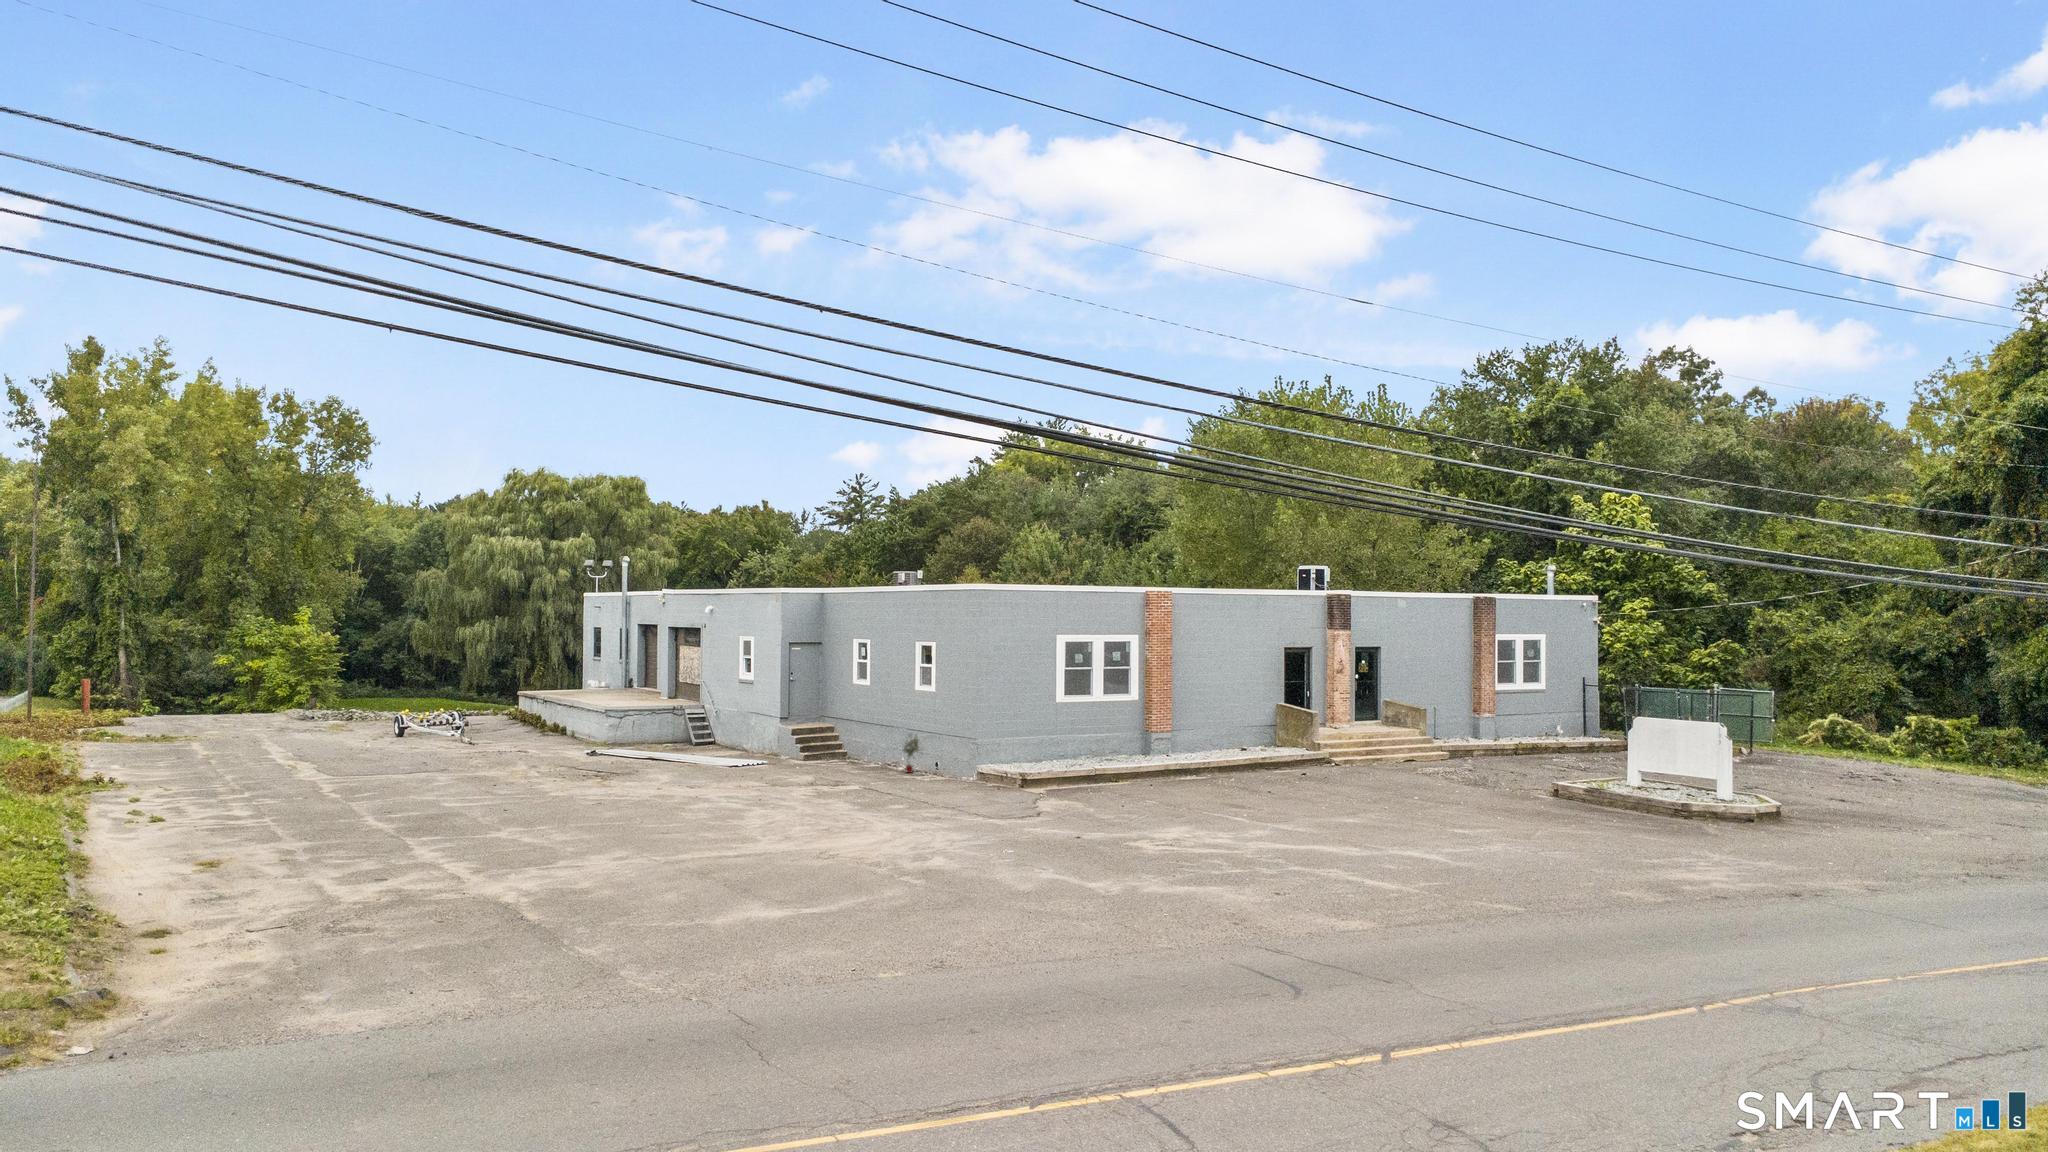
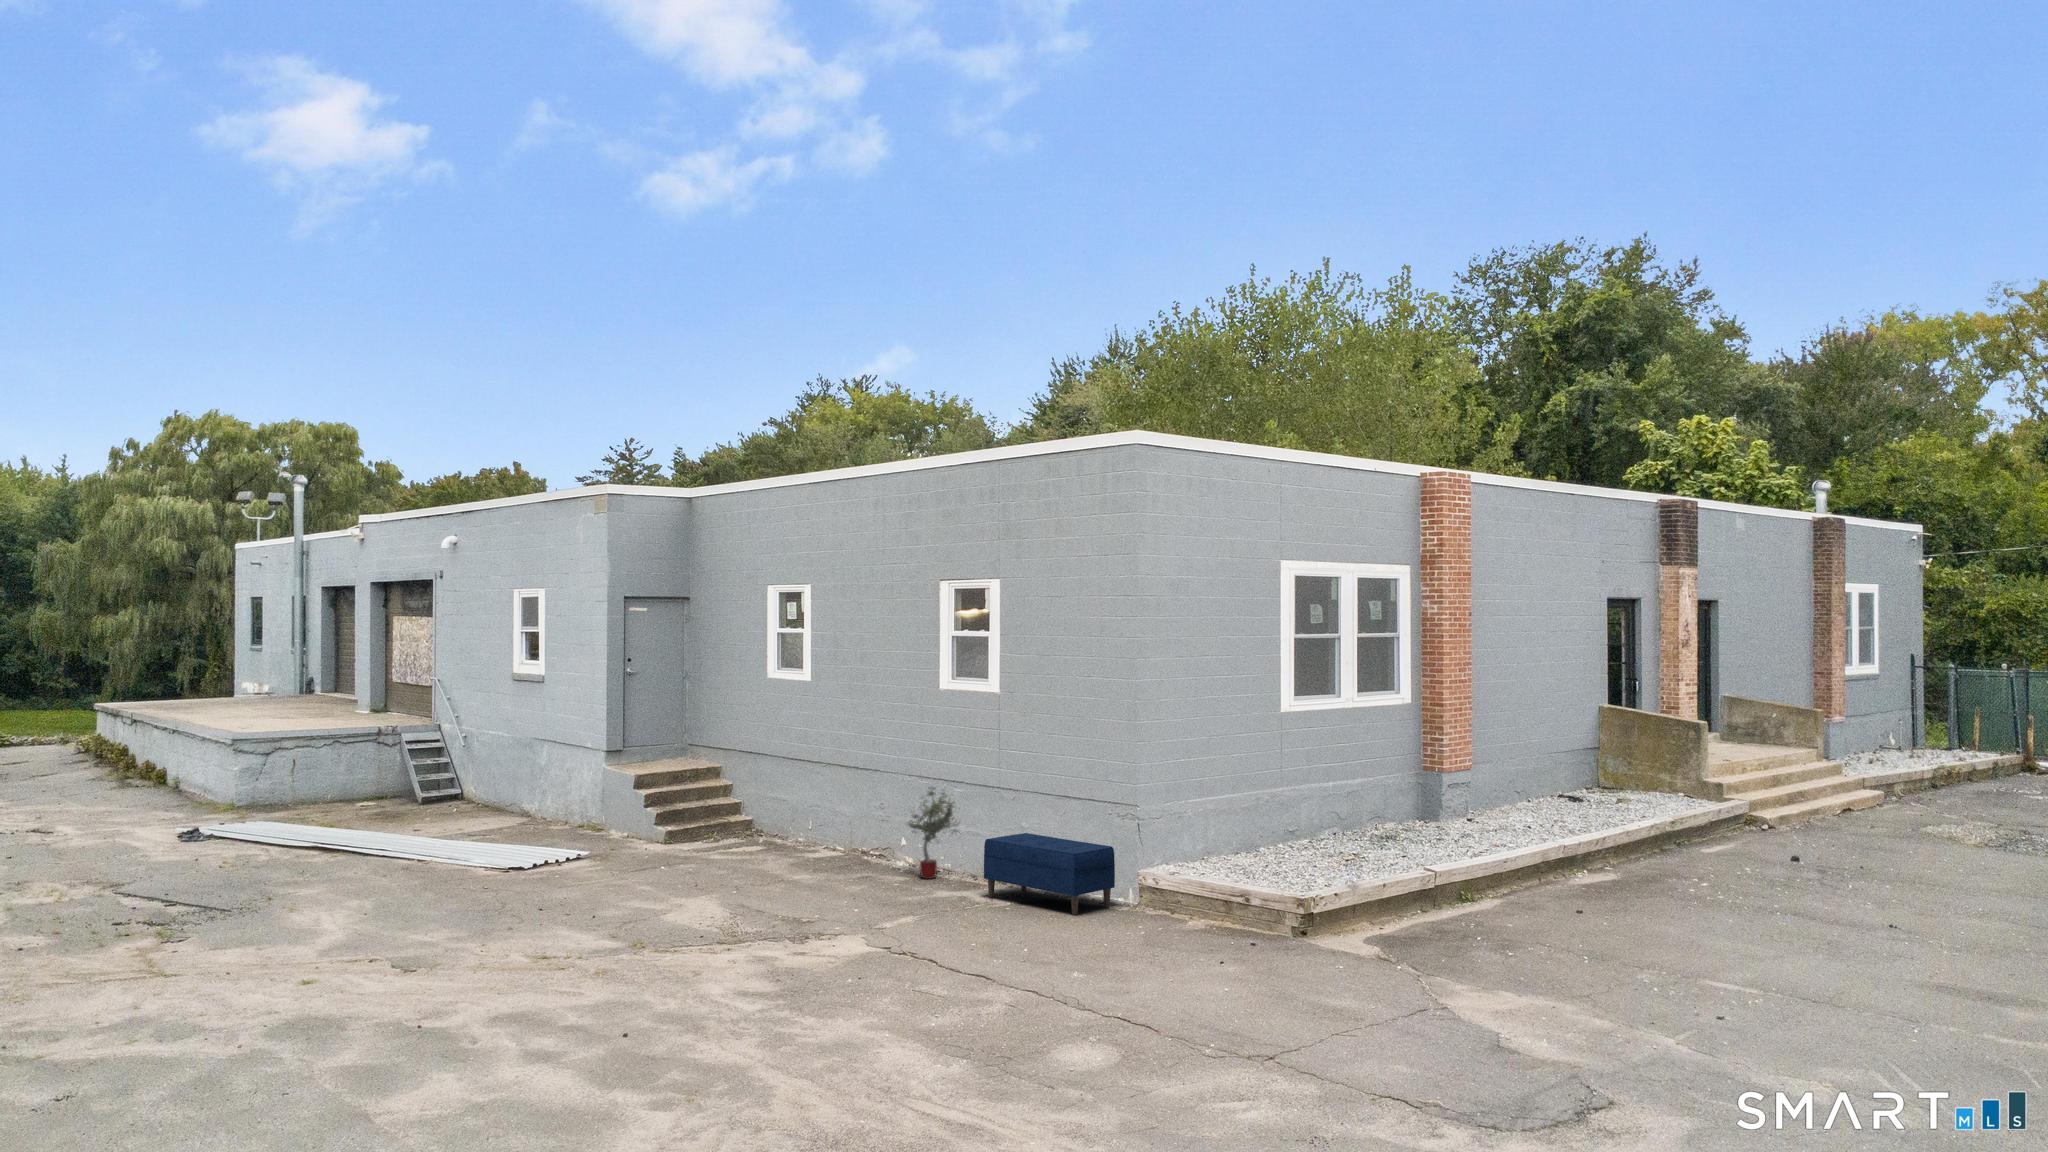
bench: none [924,753,973,783] -> present [984,833,1115,915]

